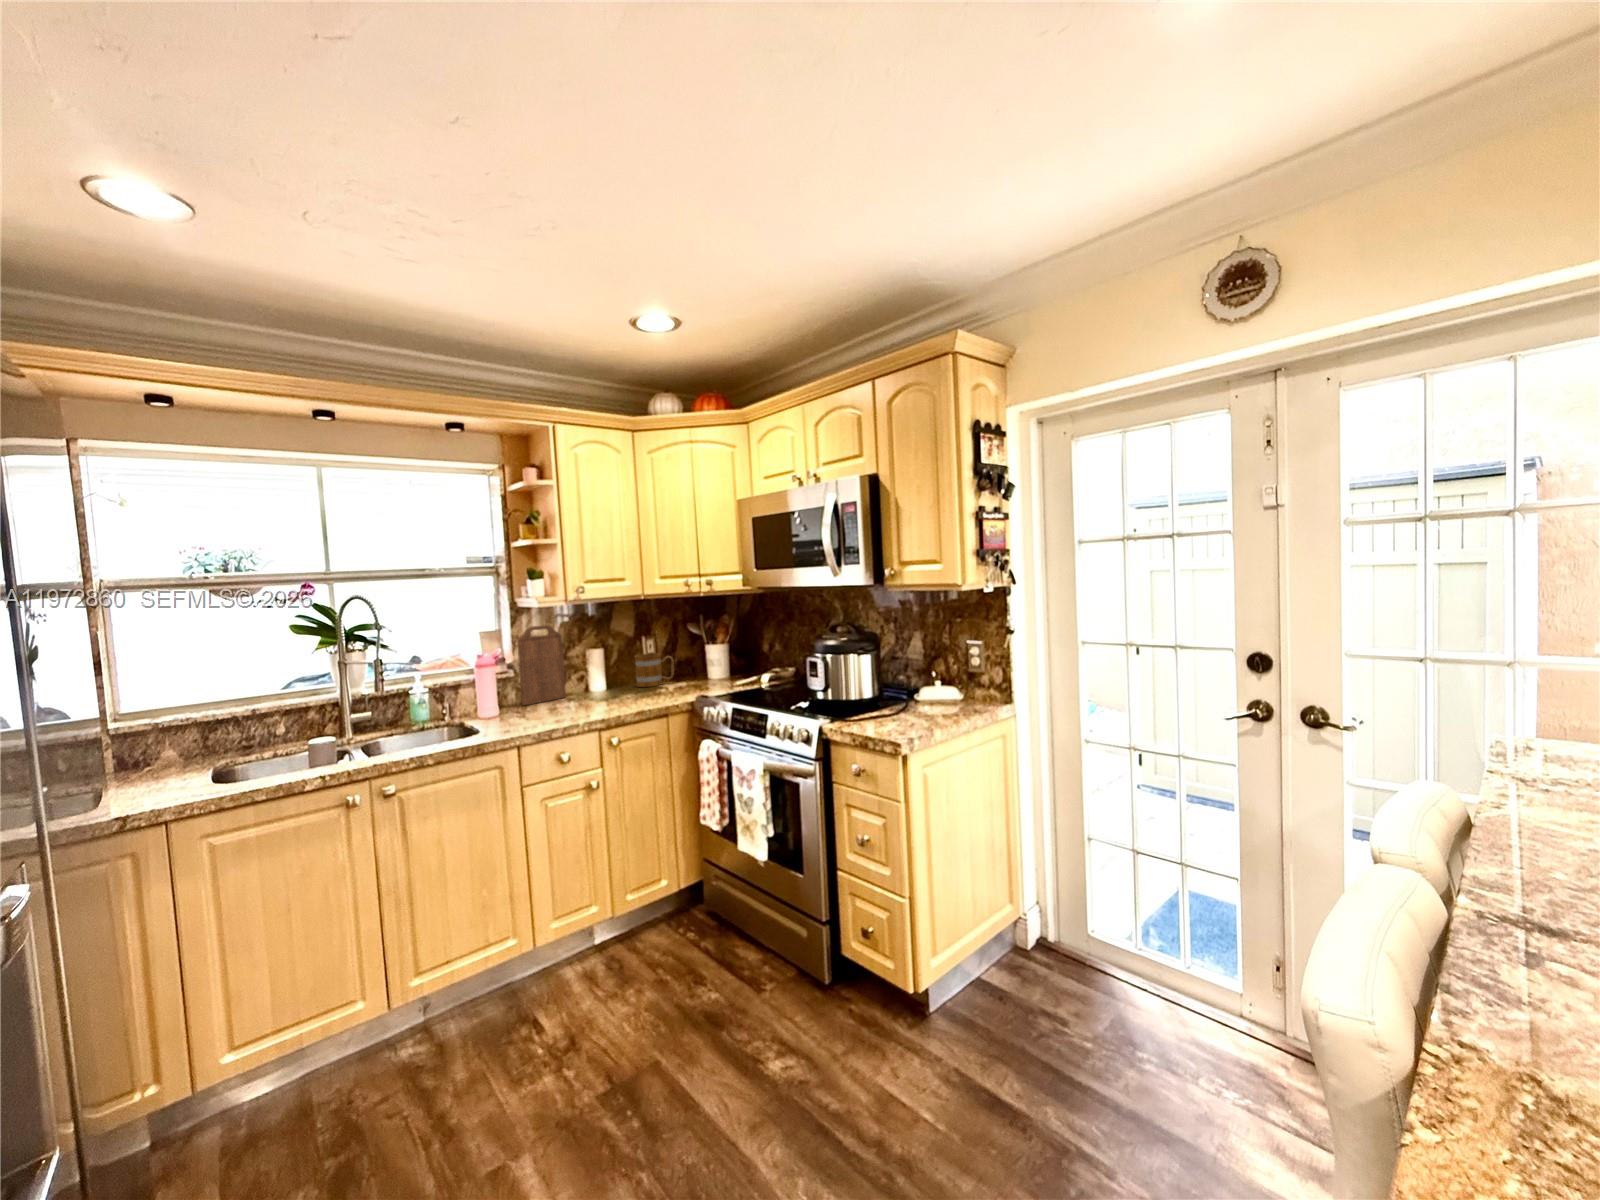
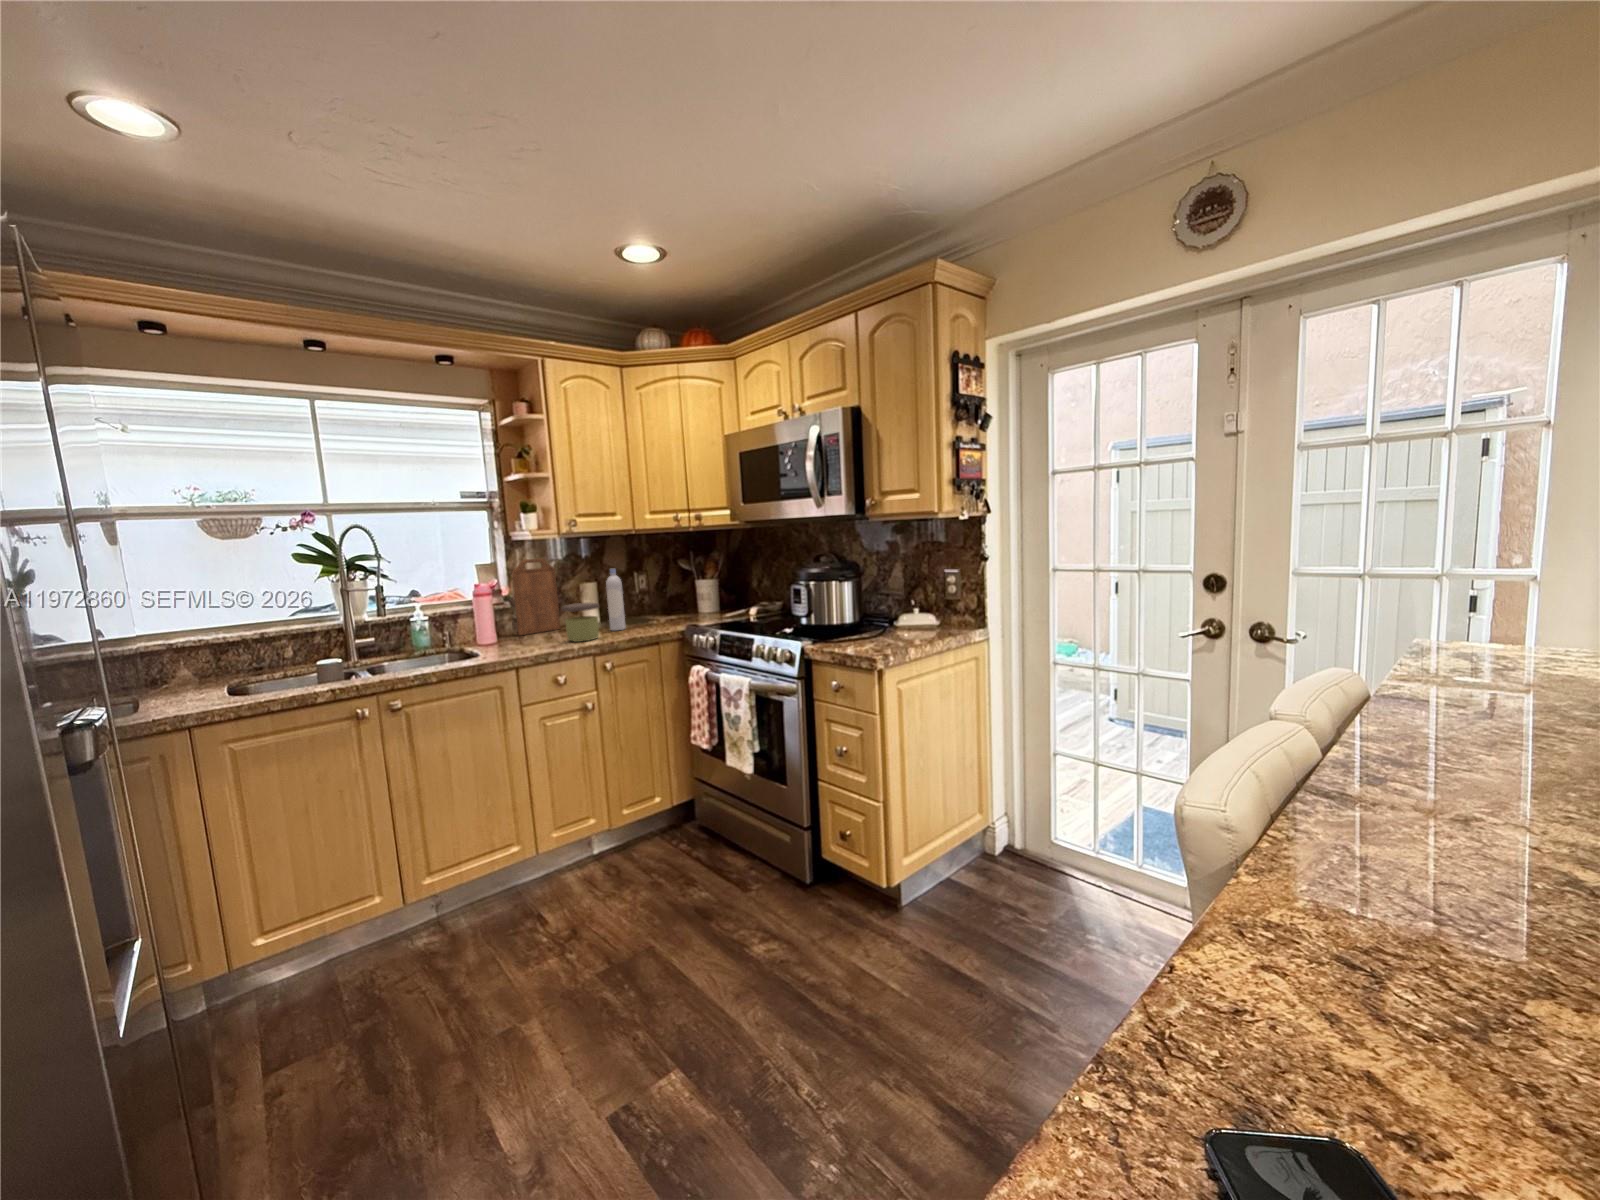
bottle: none [614,637,633,701] -> present [606,569,626,631]
mug: present [635,653,674,687] -> none [626,588,665,620]
jar: none [567,673,607,716] -> present [562,602,599,642]

